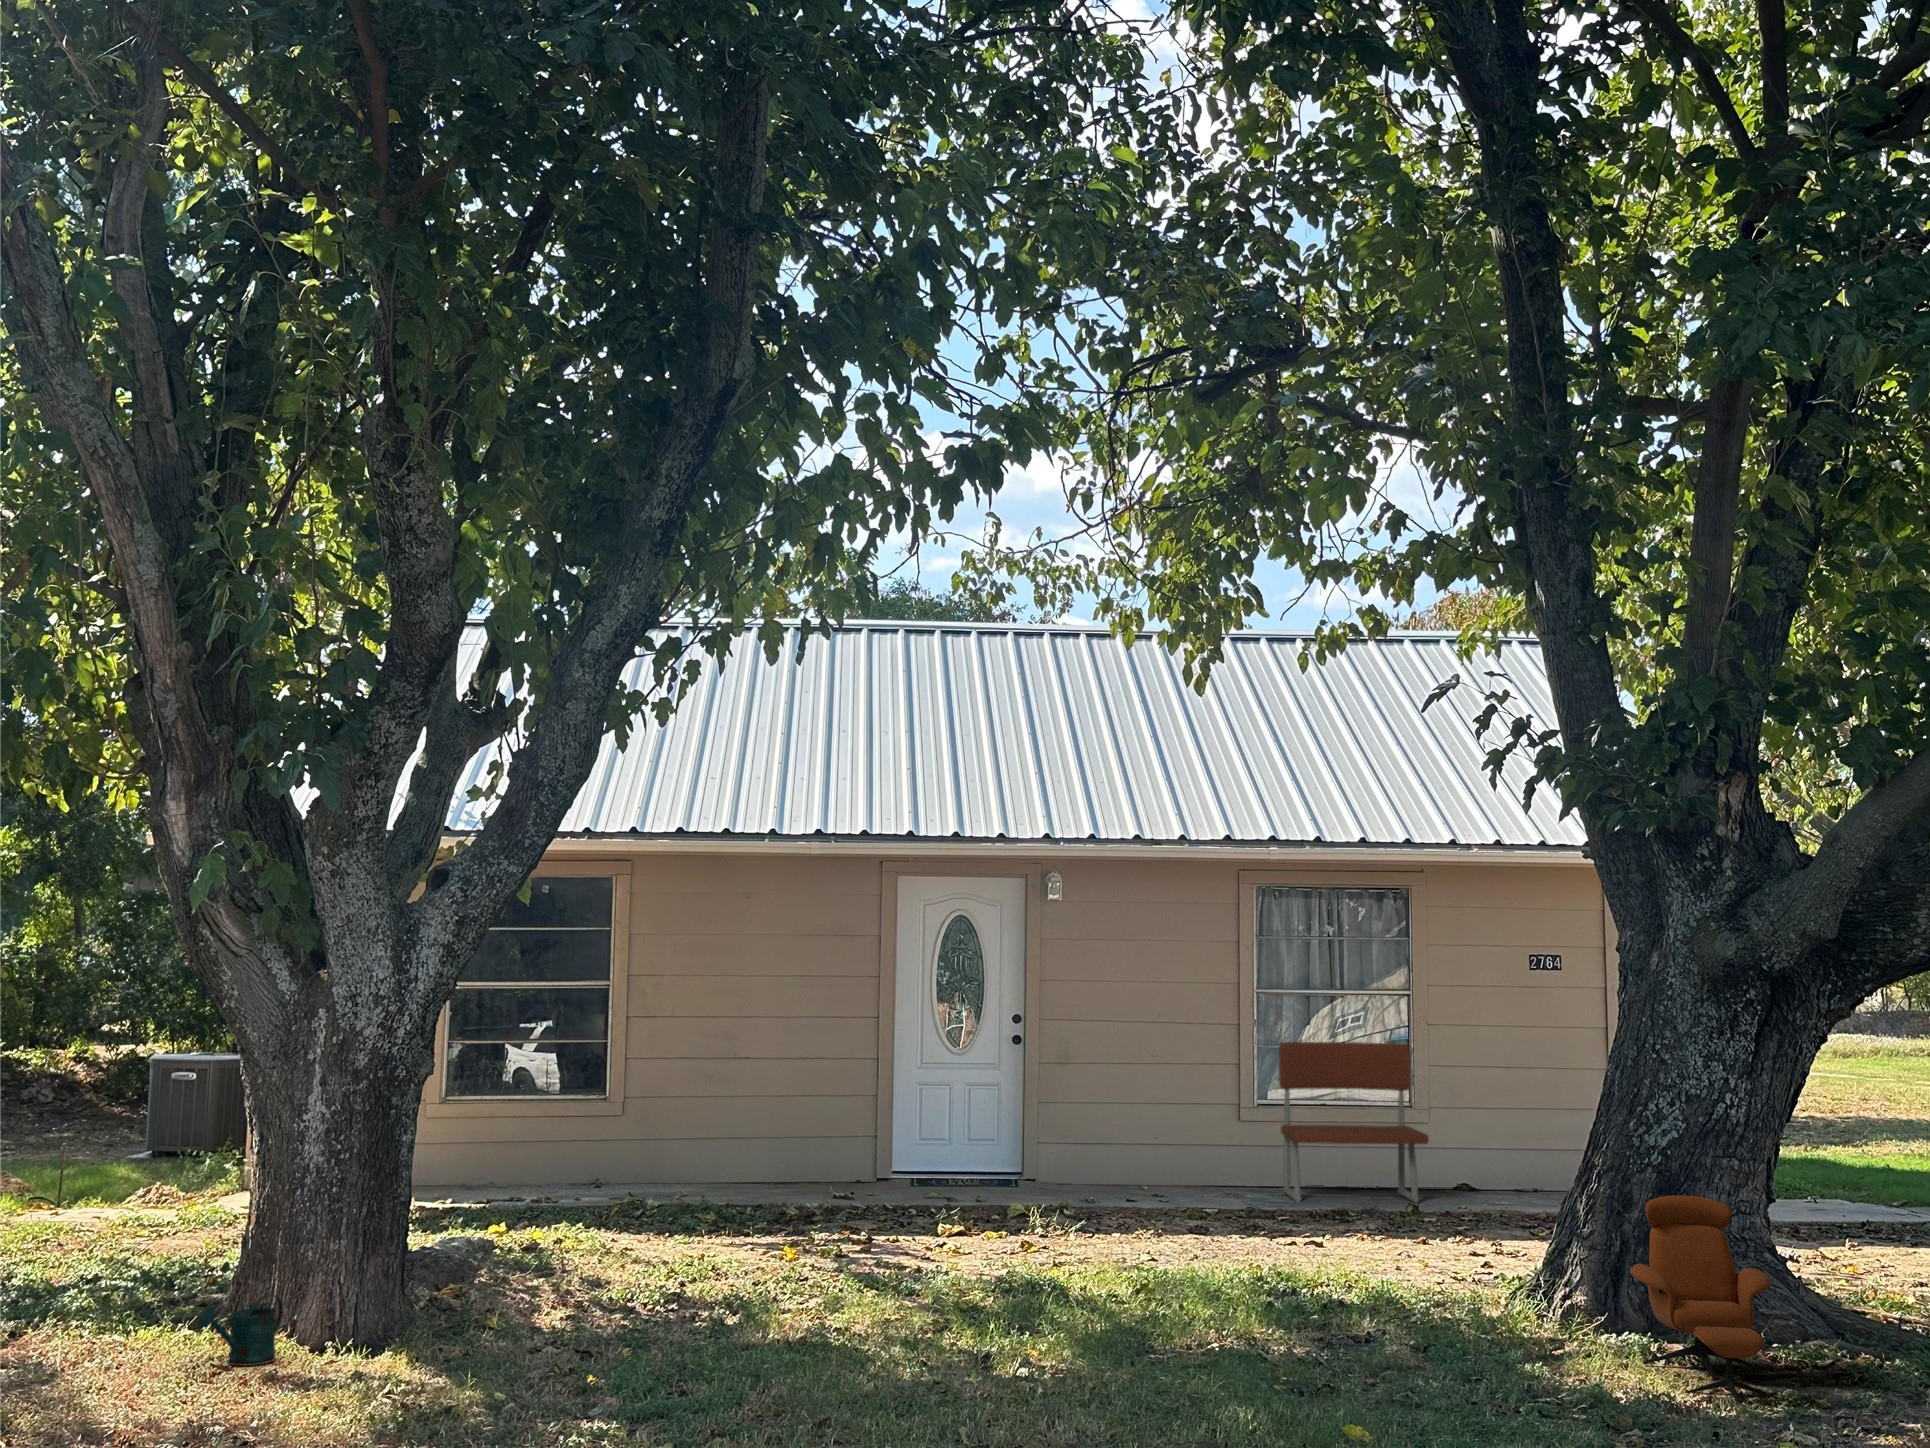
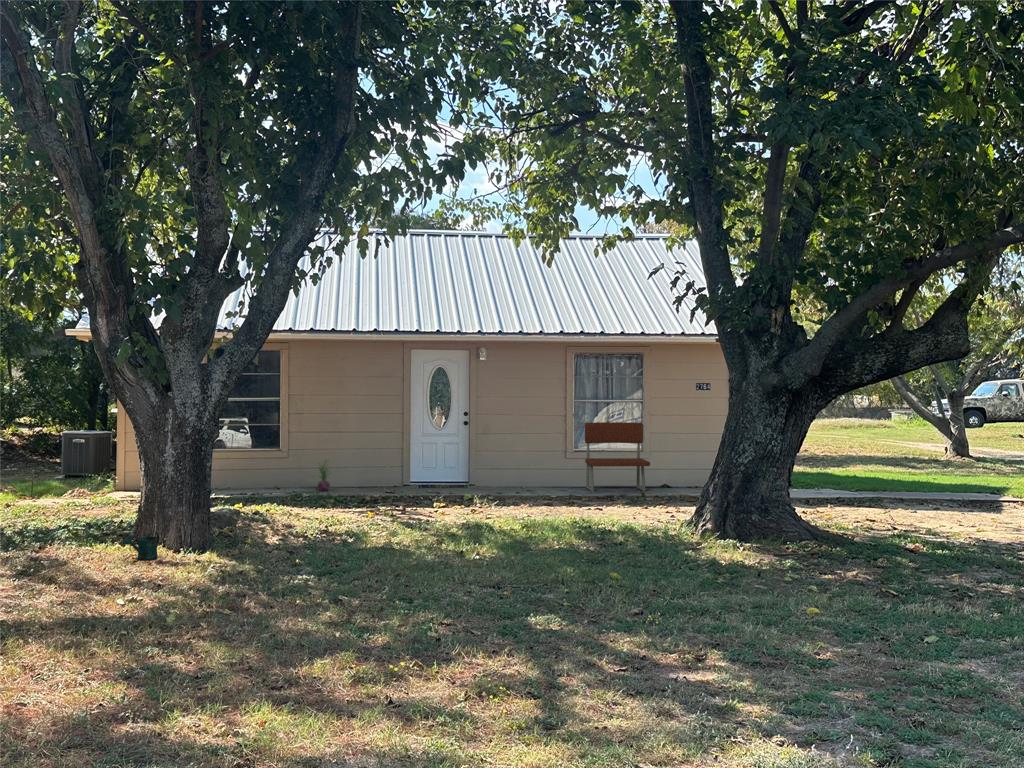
decorative plant: none [654,1116,736,1191] -> present [318,460,330,491]
lounge chair: present [1630,1196,1775,1404] -> none [729,482,786,565]

